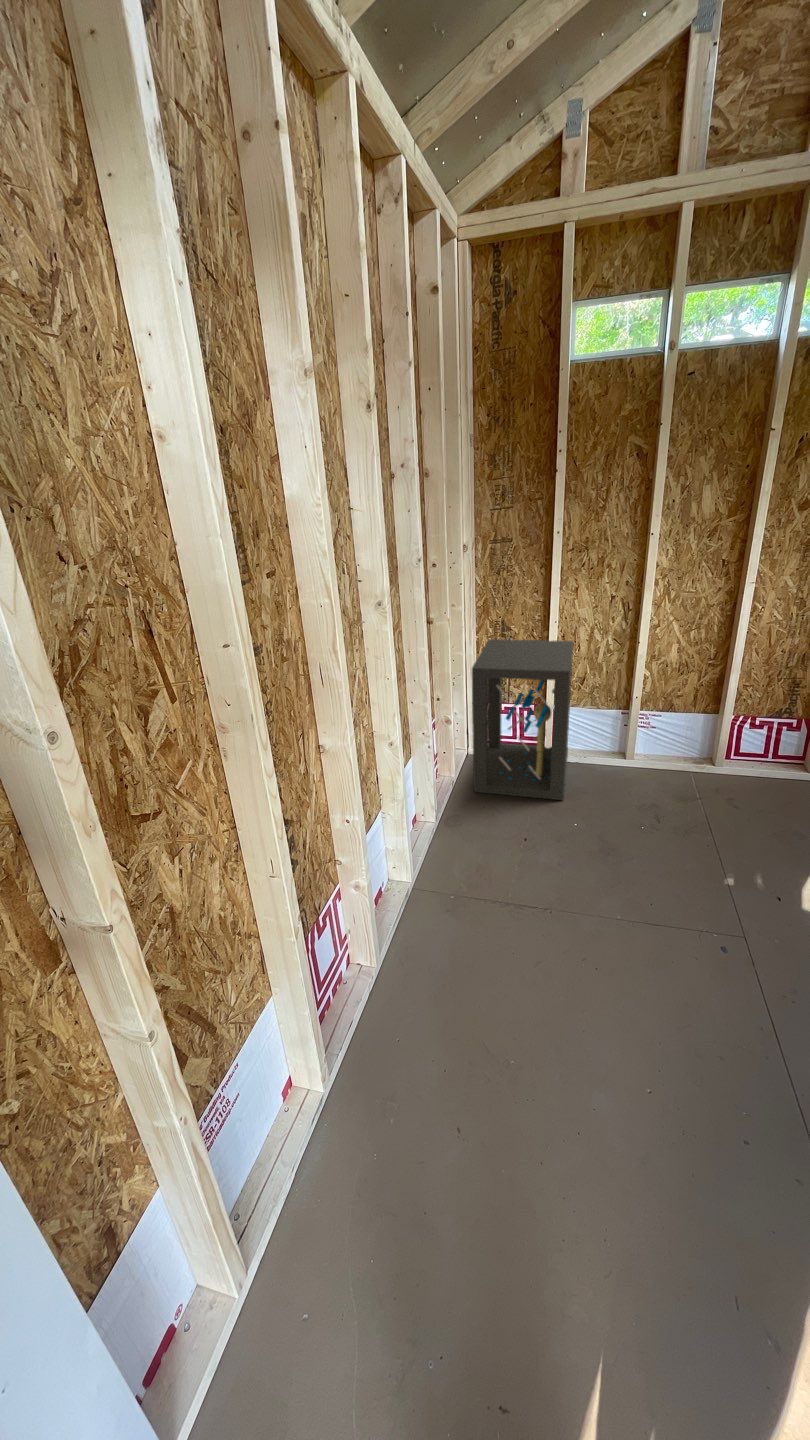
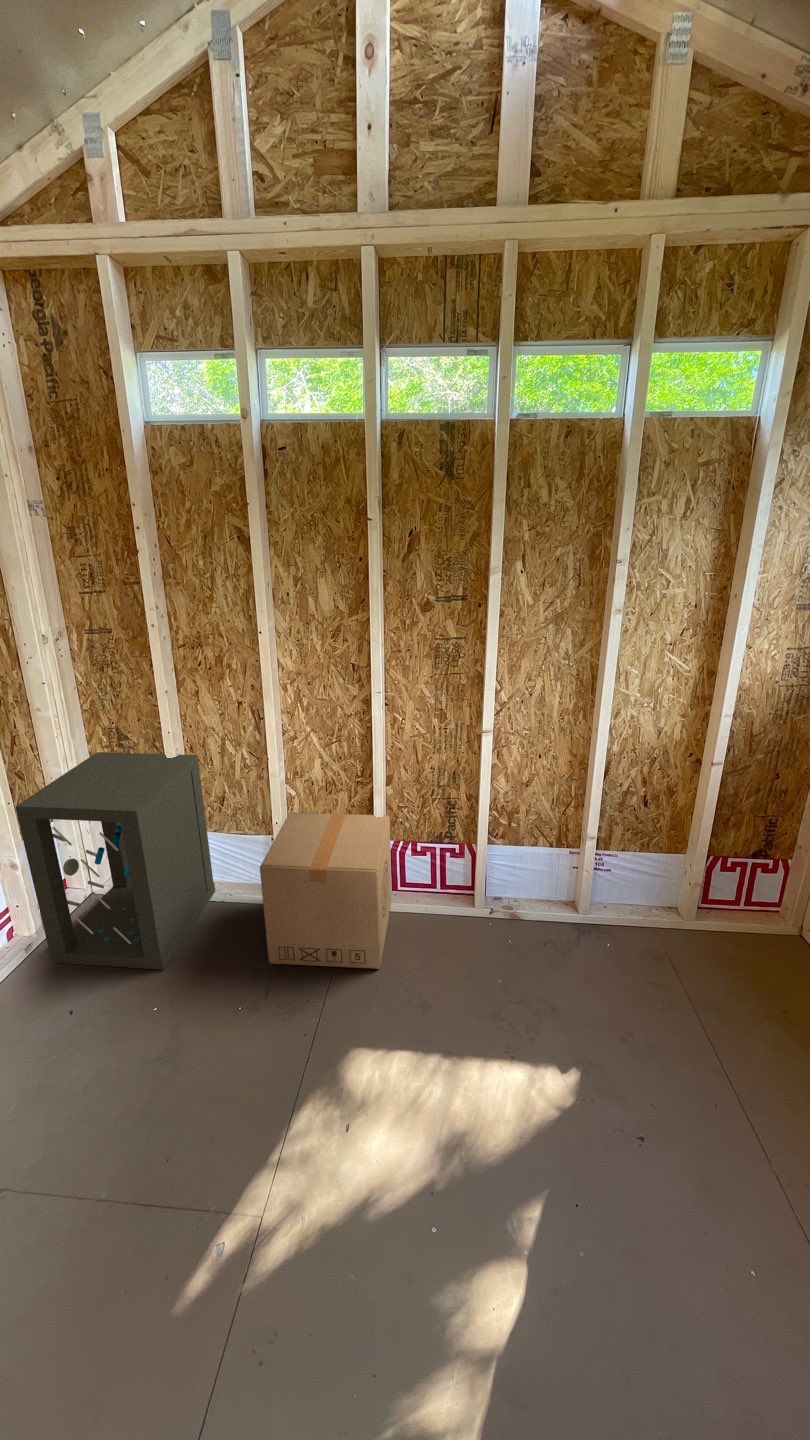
cardboard box: none [639,689,763,809] -> present [260,812,391,969]

